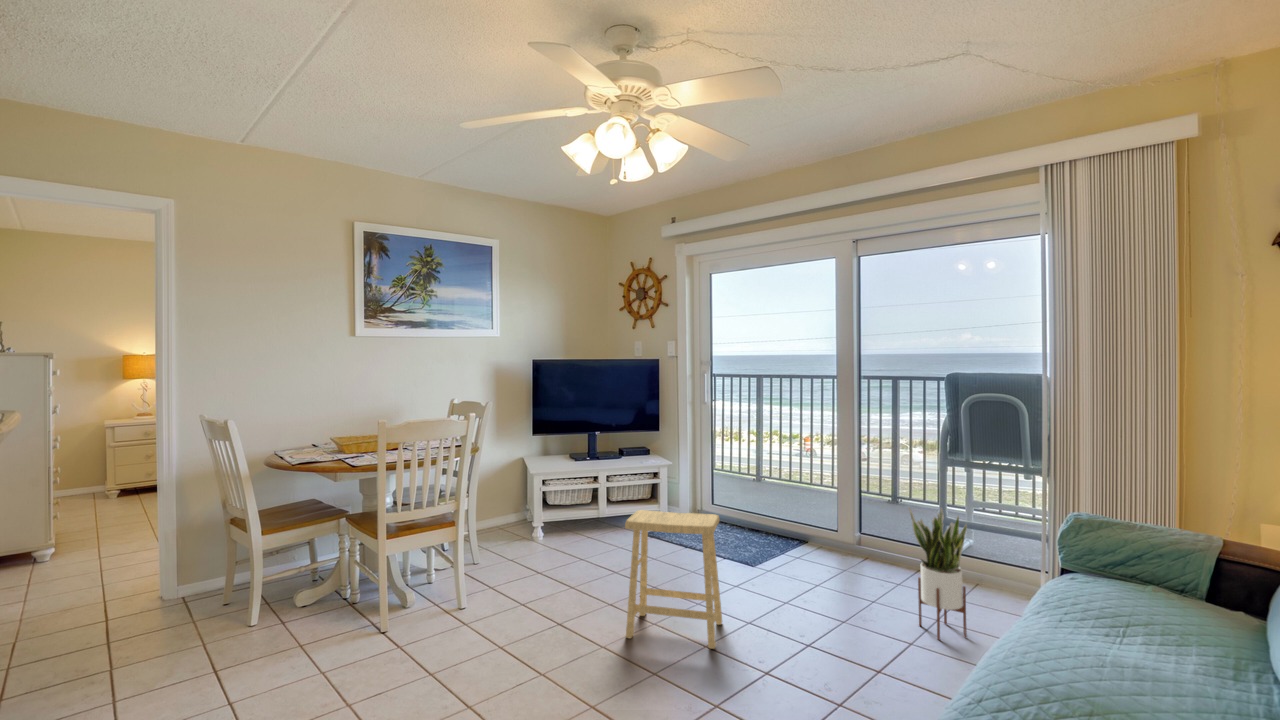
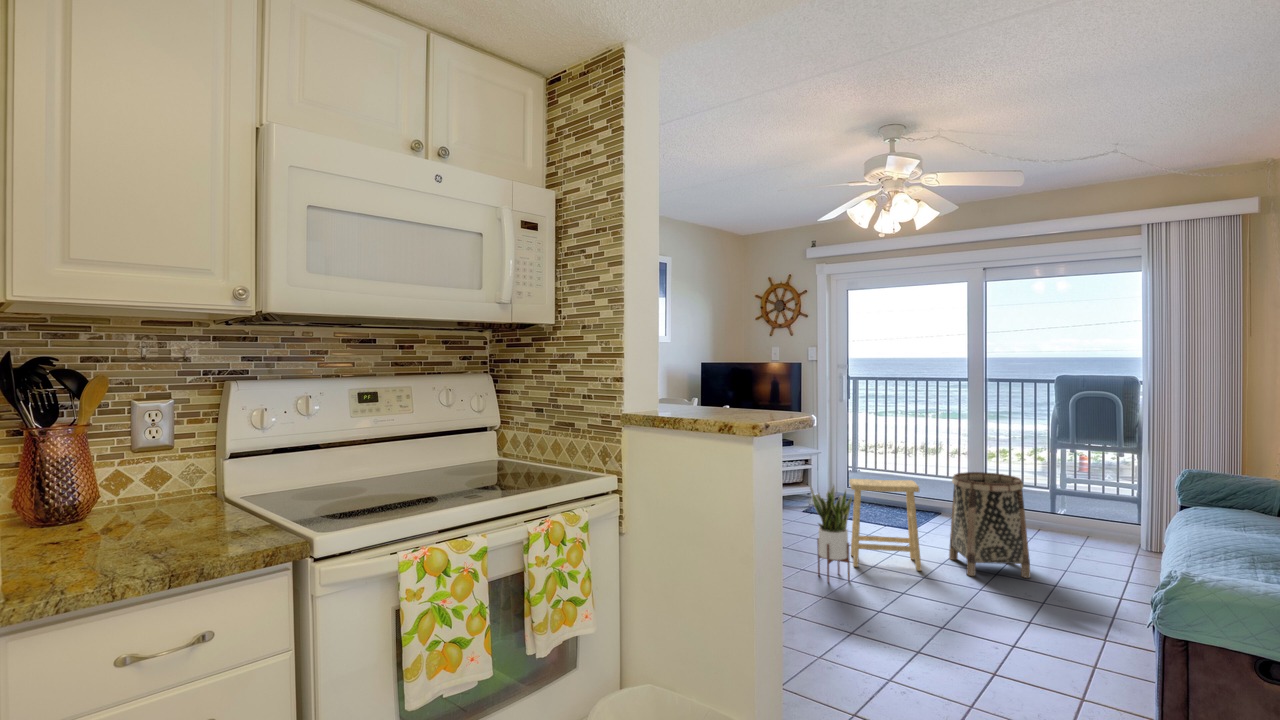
basket: none [767,503,867,667] -> present [949,472,1030,578]
potted plant: present [908,507,967,640] -> present [809,485,852,582]

